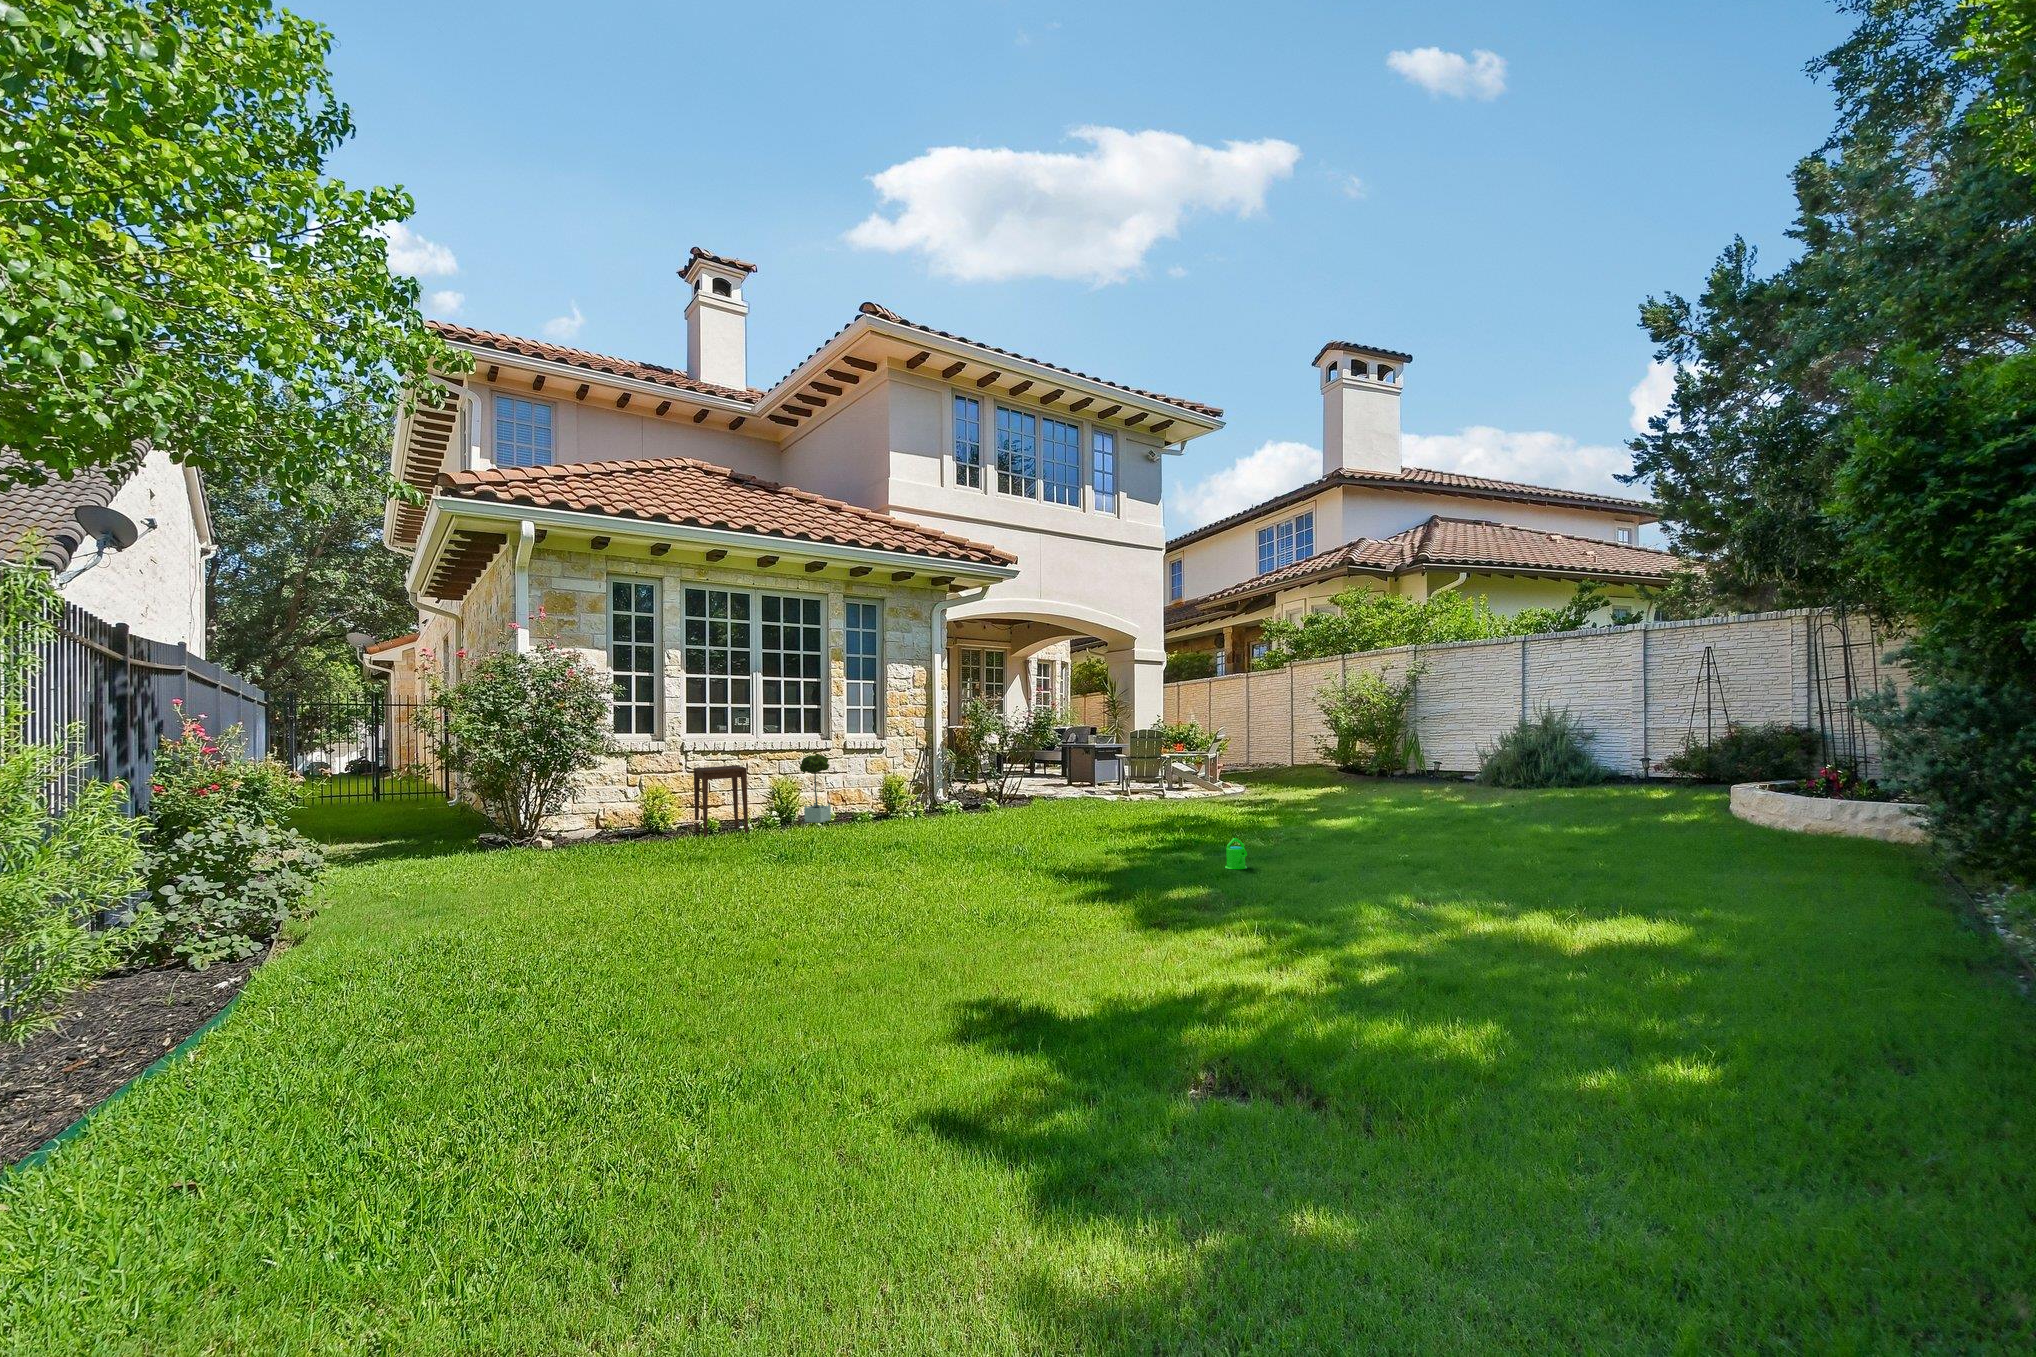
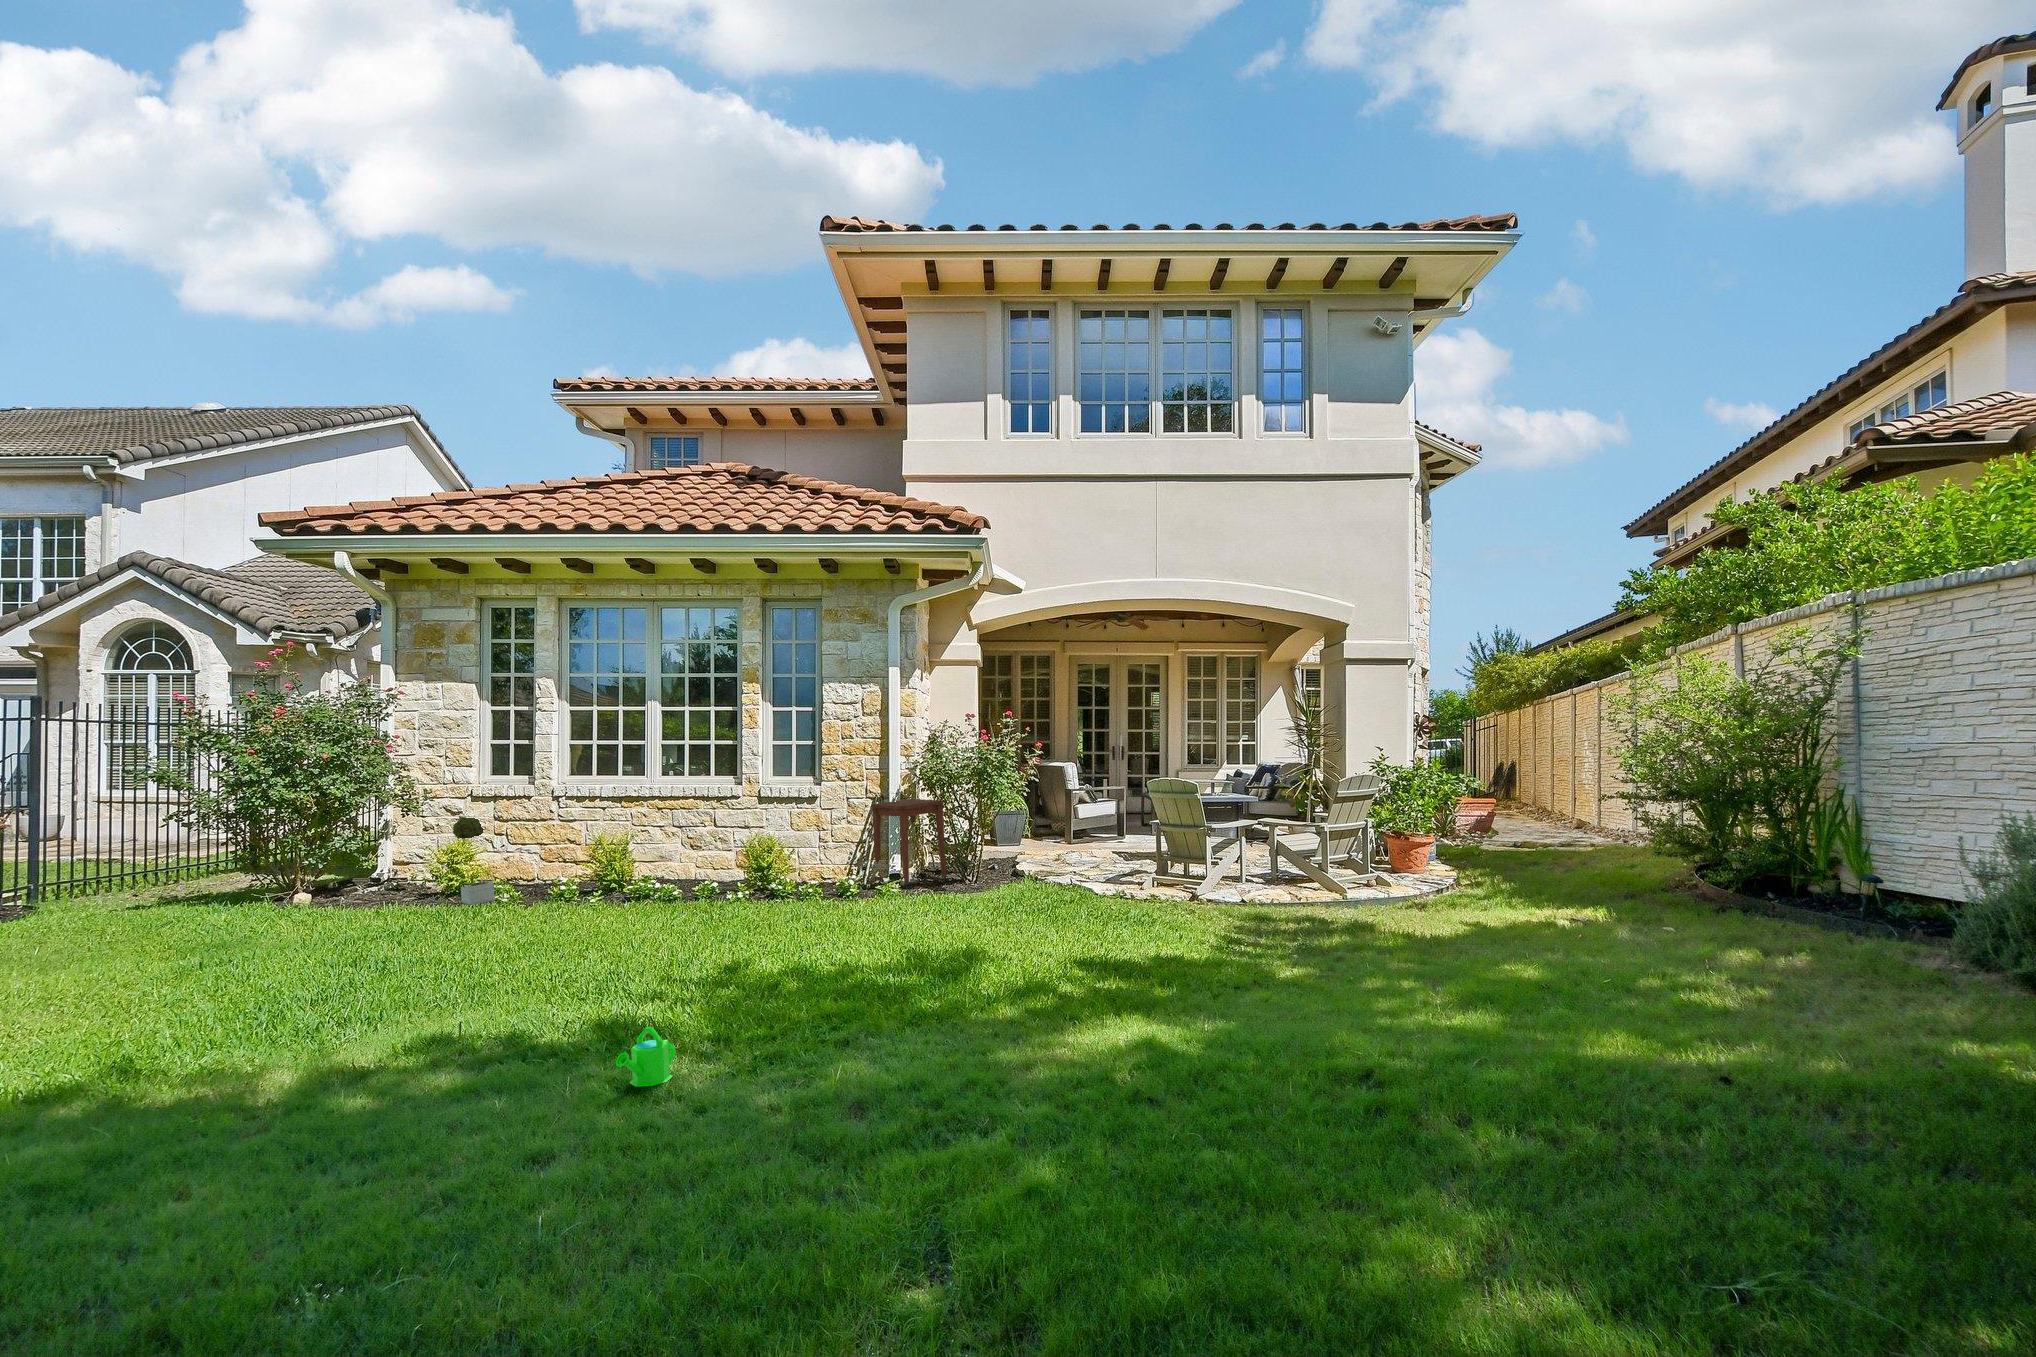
potted tree: present [800,754,831,823] -> present [453,816,495,905]
side table: present [693,765,748,837] -> present [872,799,946,885]

